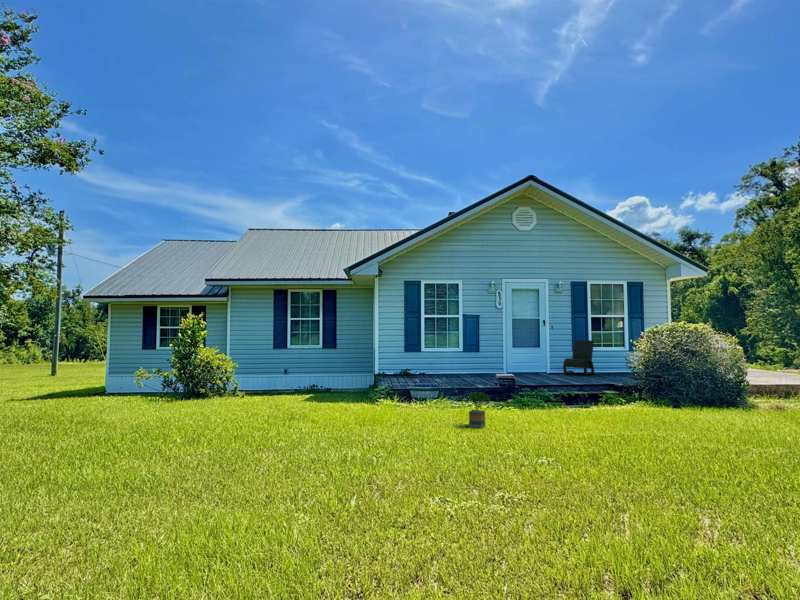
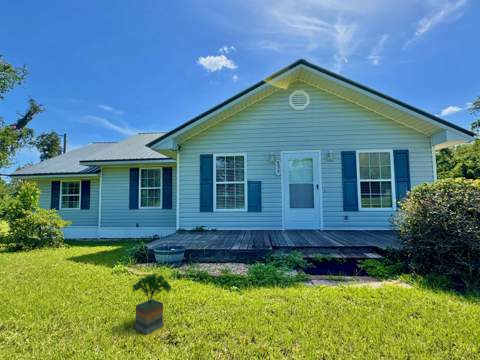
lounge chair: present [563,340,594,376] -> none [334,202,363,234]

